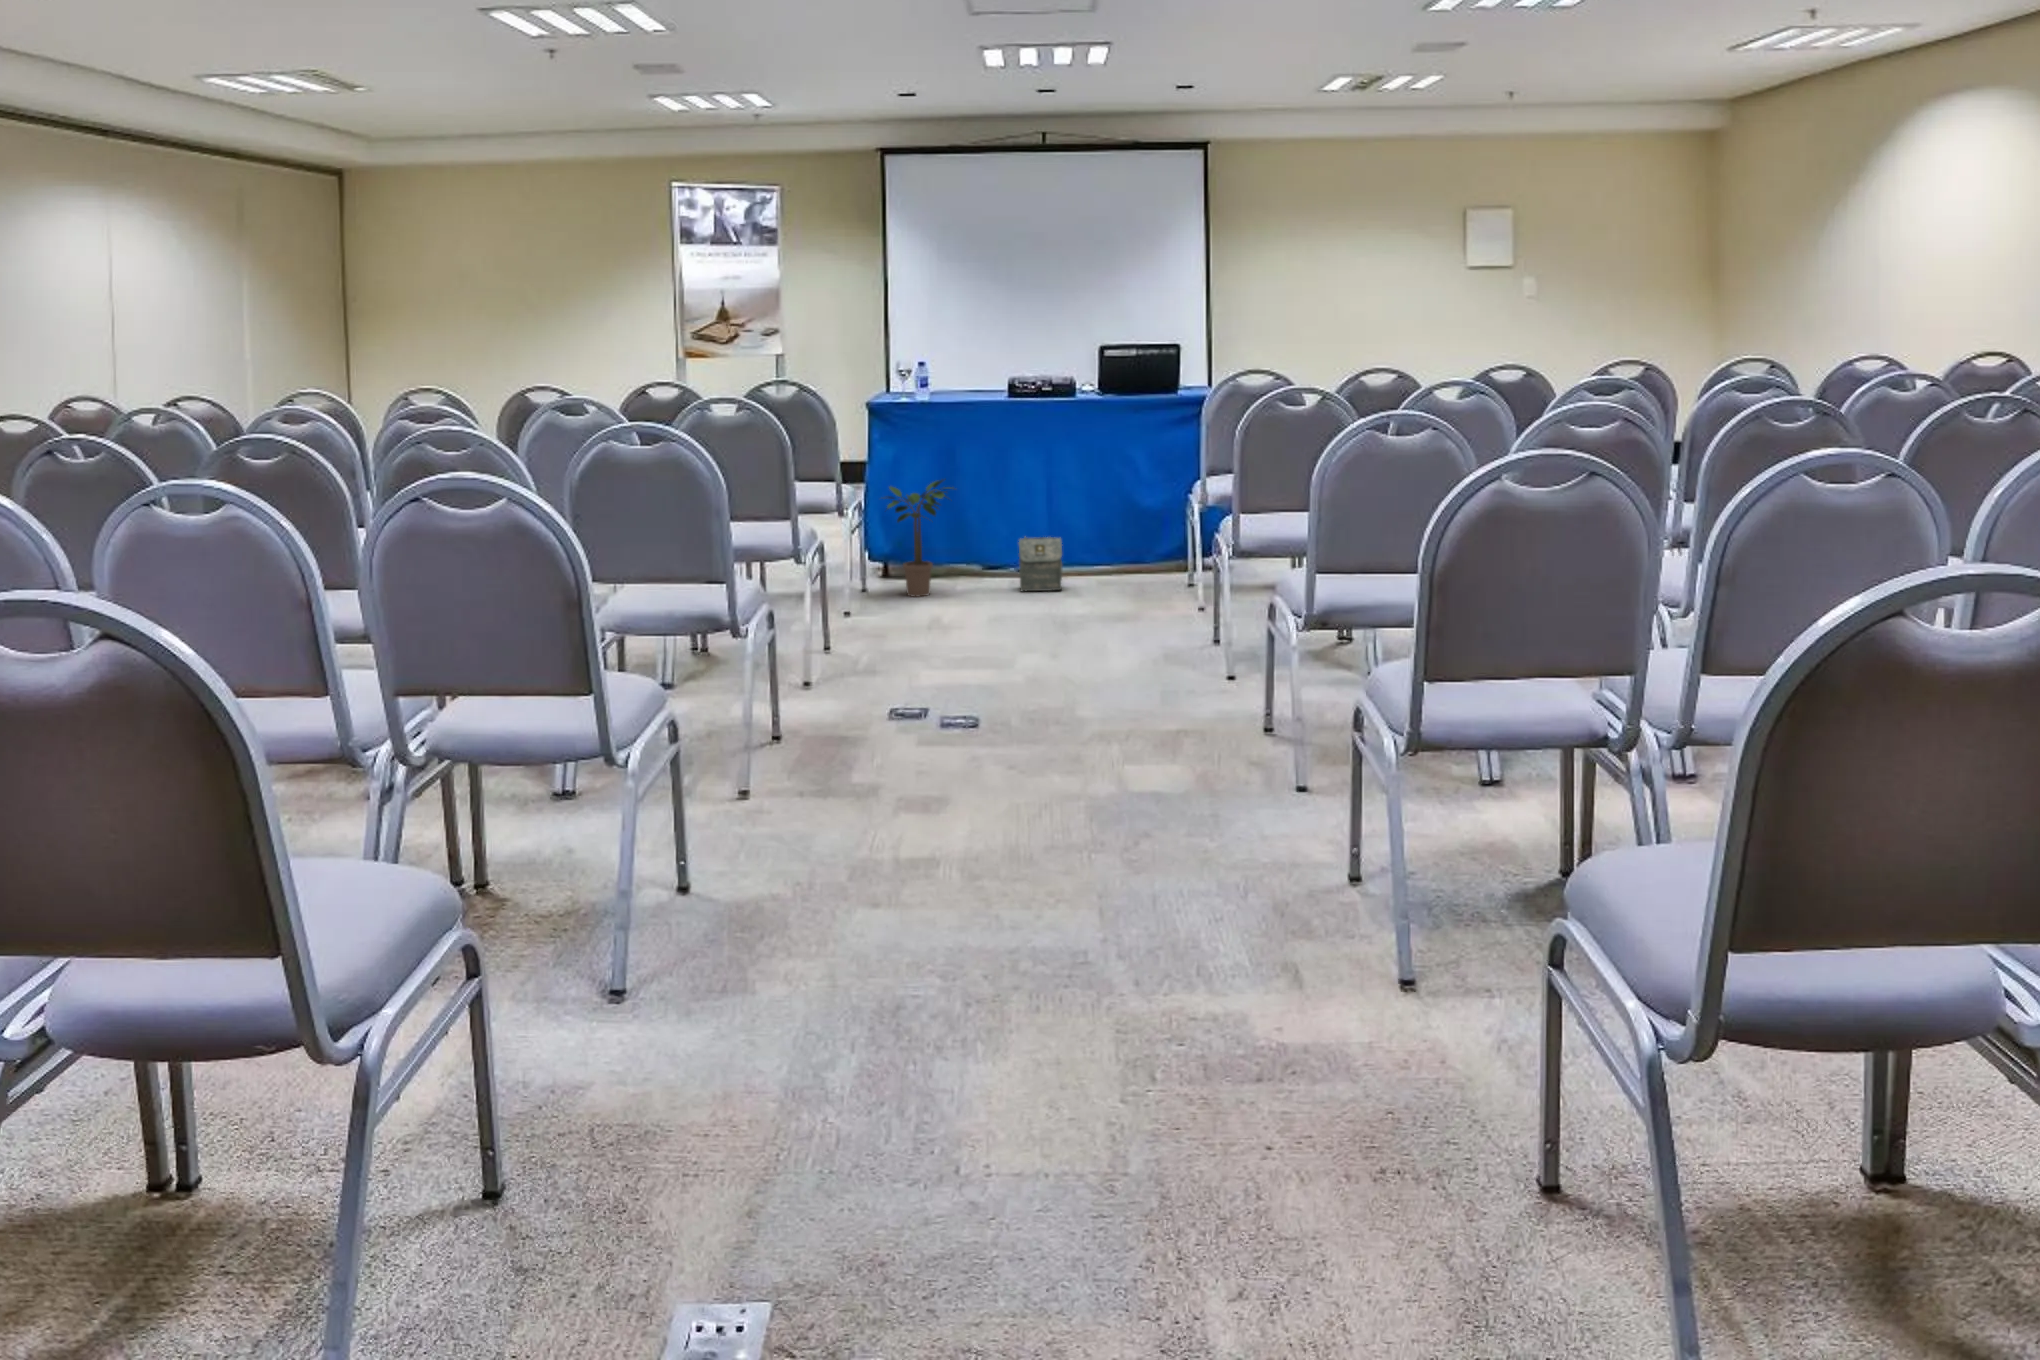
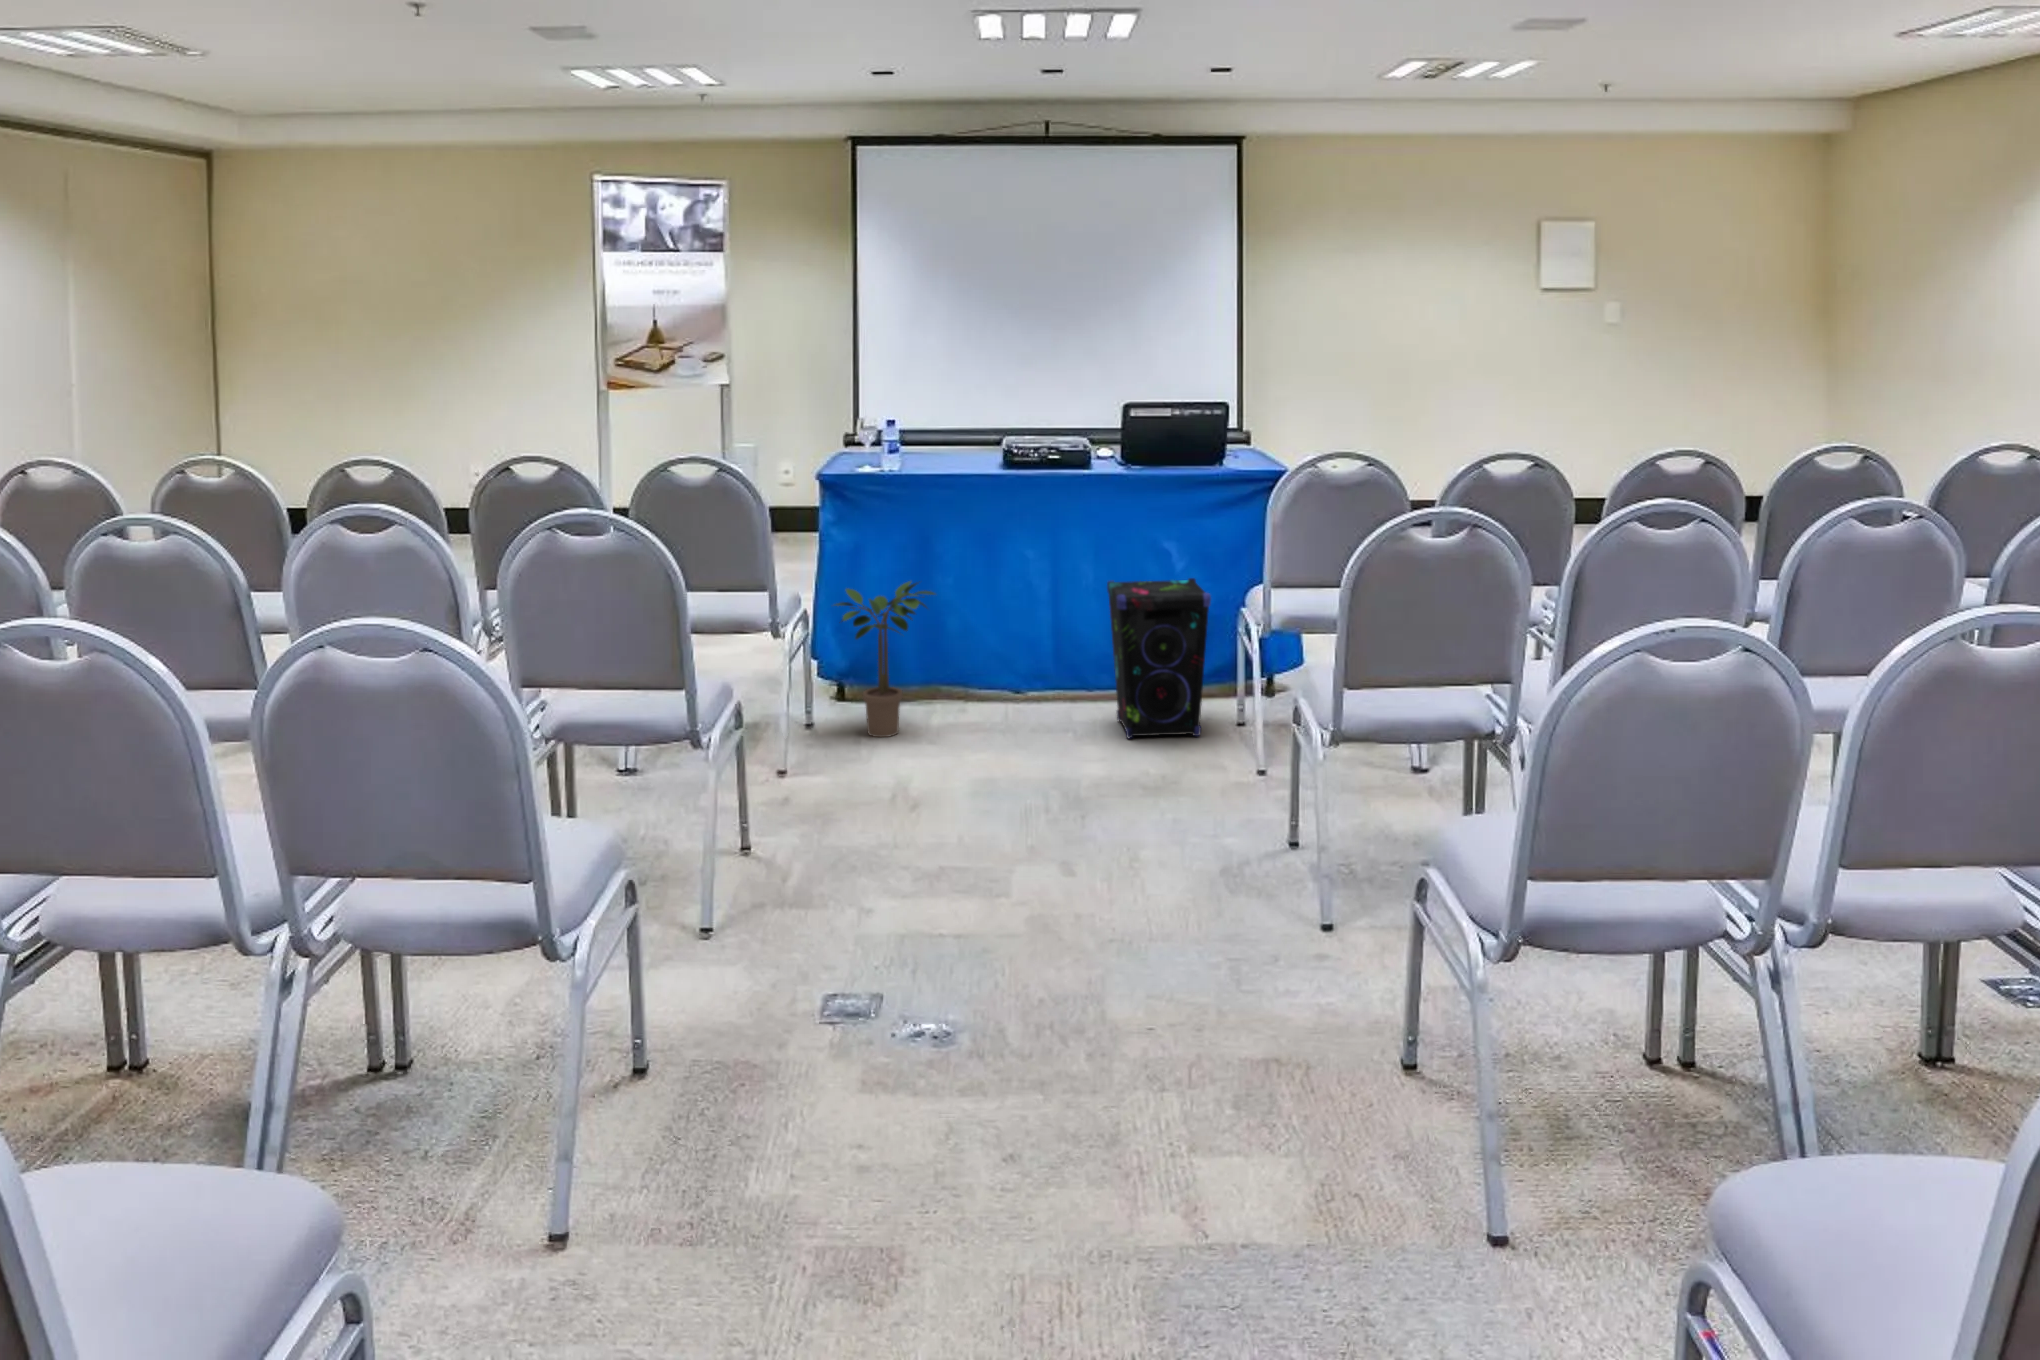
speaker: none [1086,477,1163,595] -> present [1107,578,1211,738]
bag: present [1019,537,1062,592] -> none [1017,655,1075,730]

